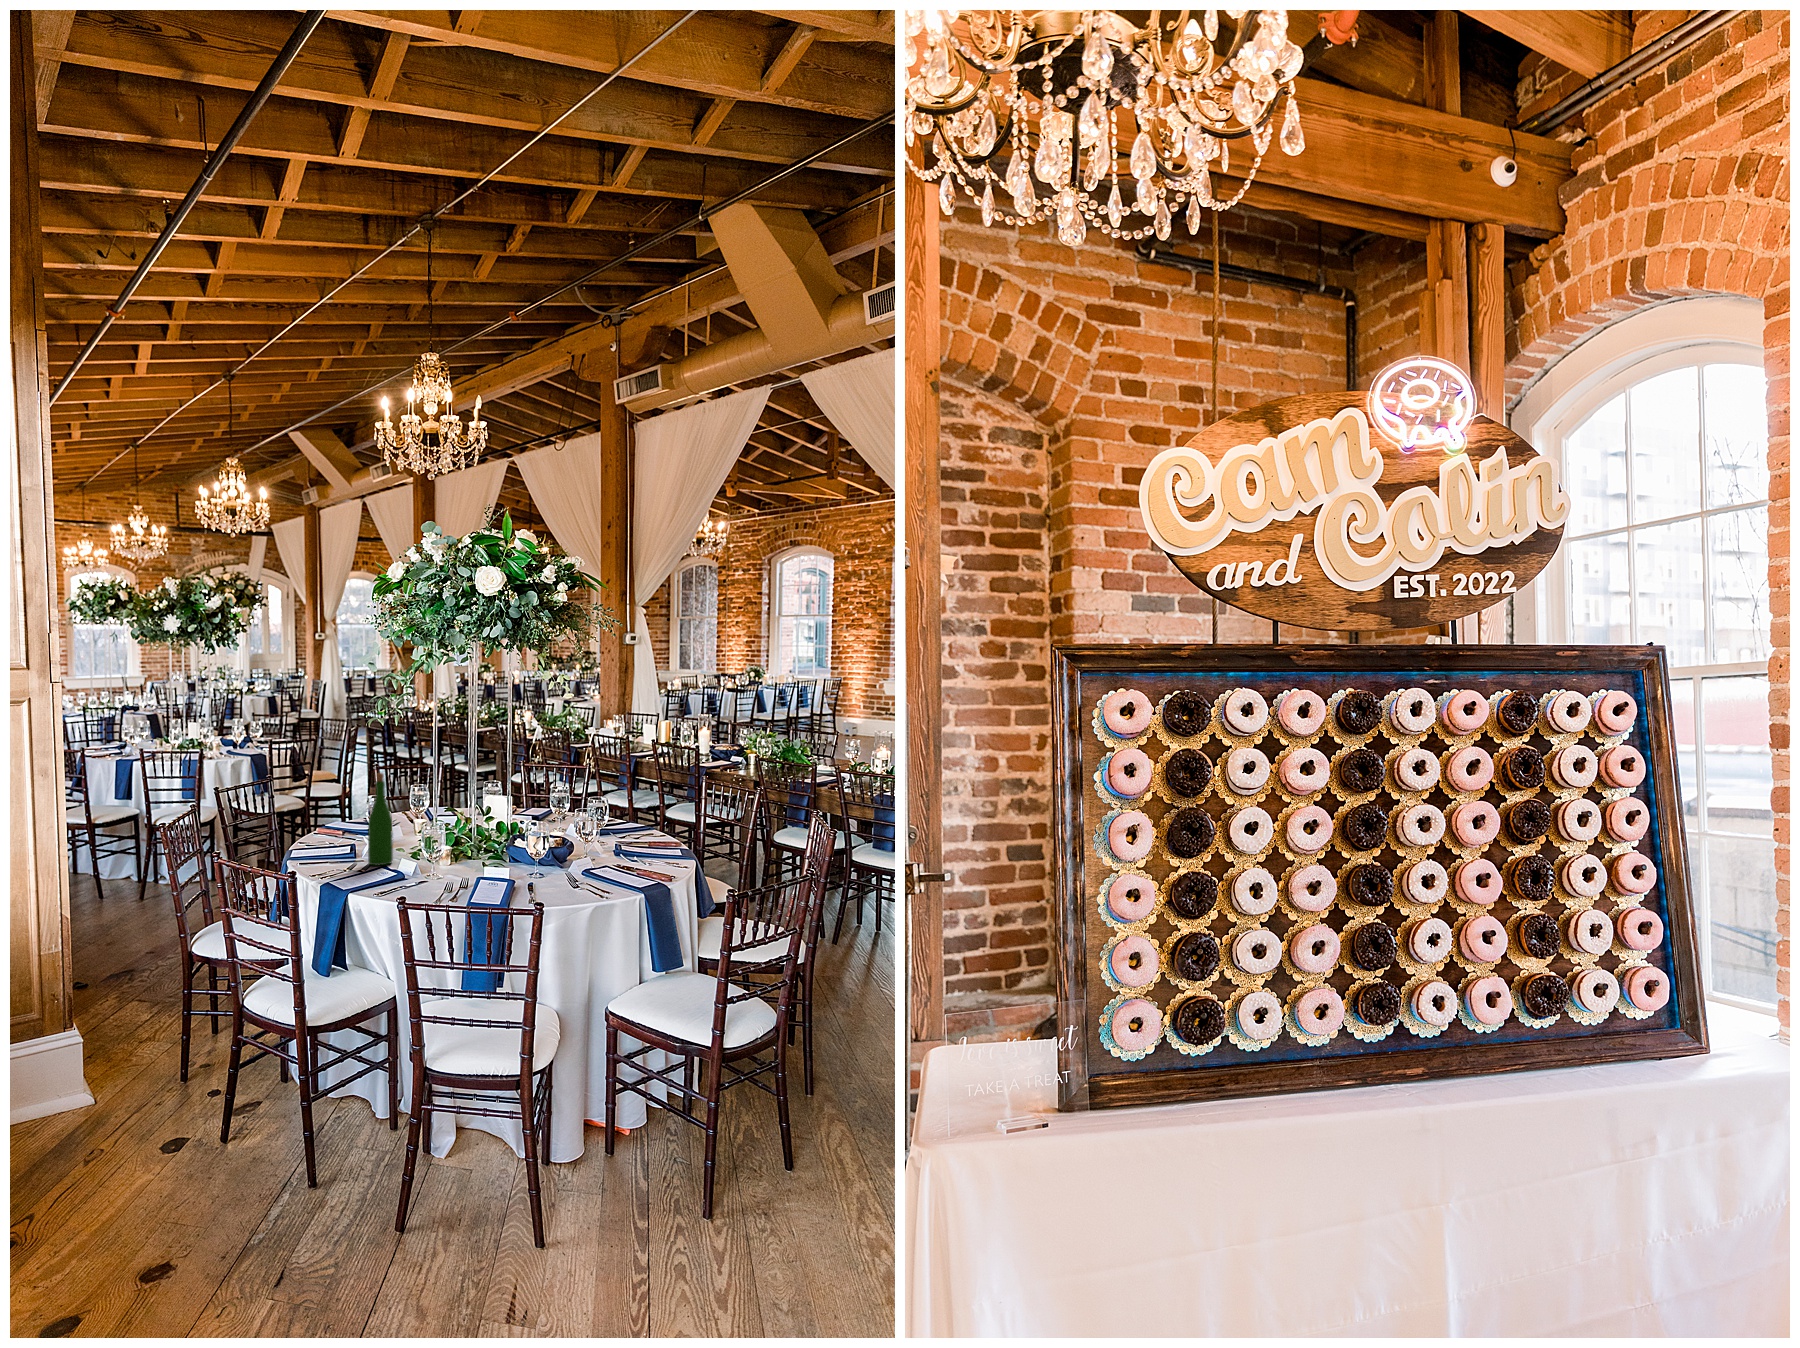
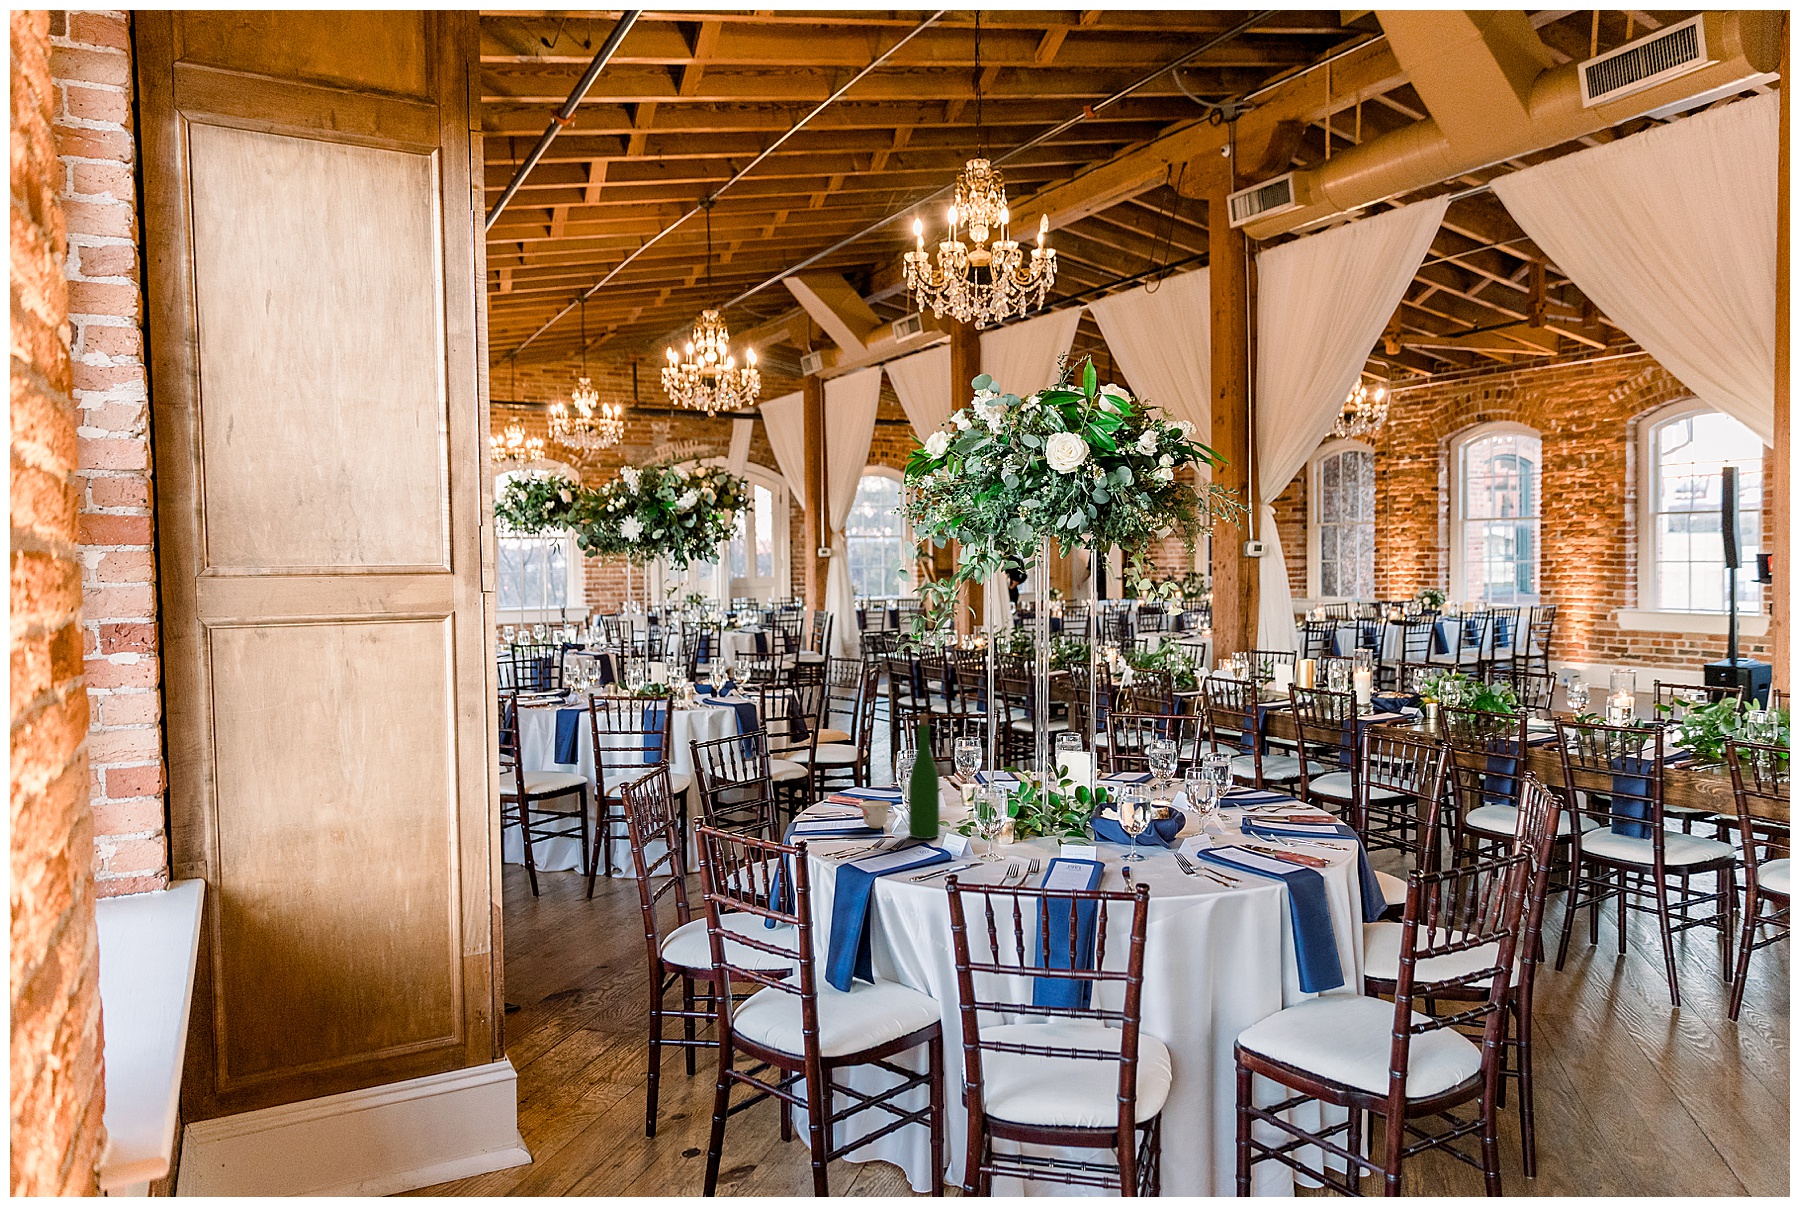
teacup: none [324,840,352,861] -> present [859,801,892,828]

